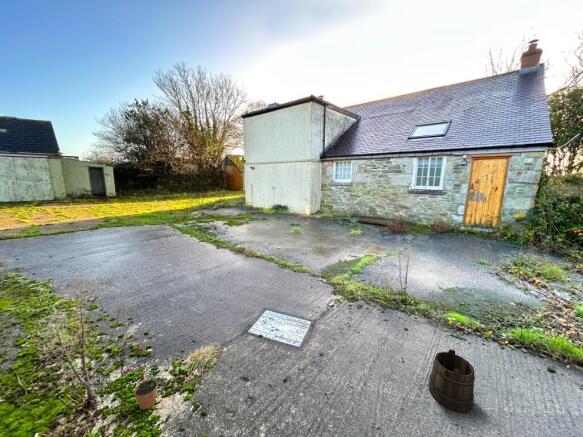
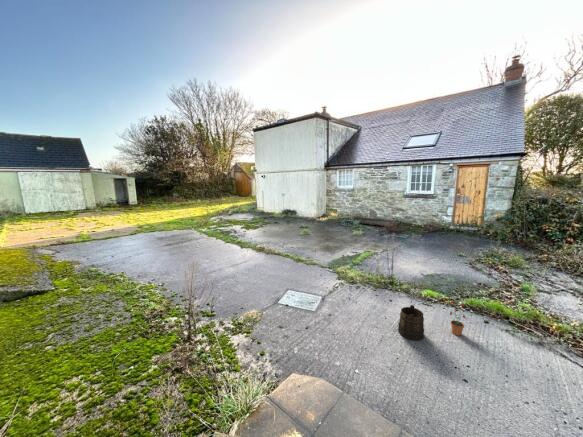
potted plant: present [123,349,157,410] -> present [450,301,465,336]

